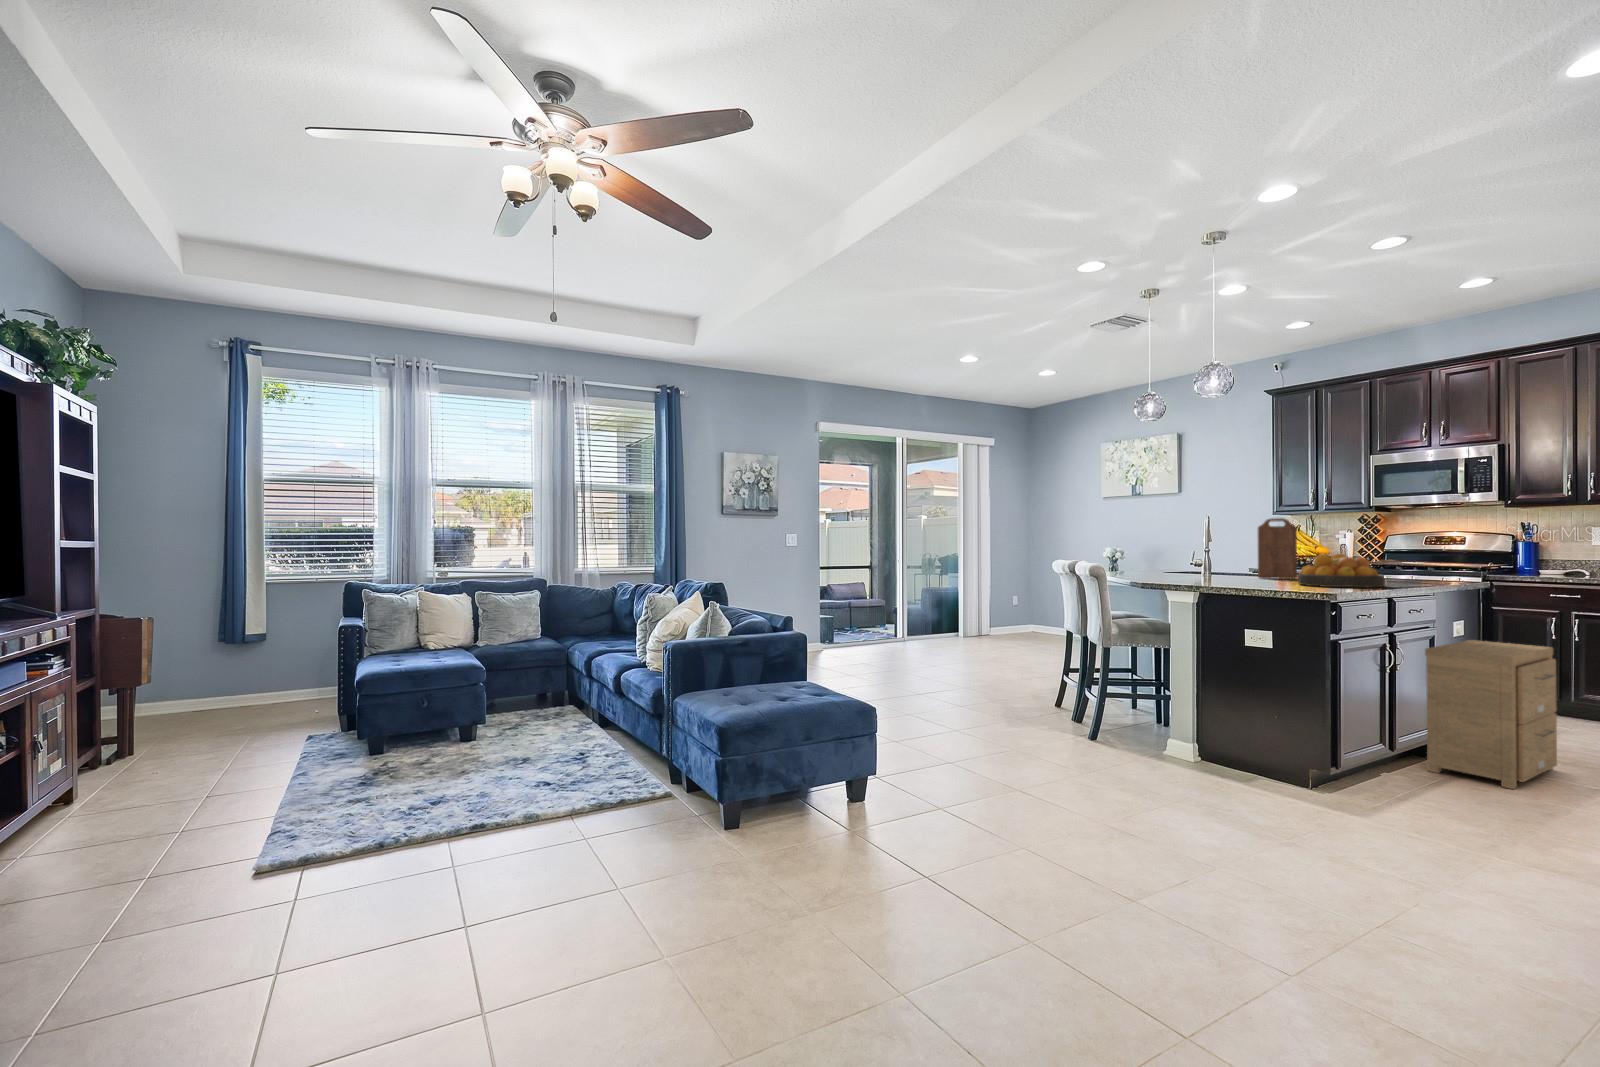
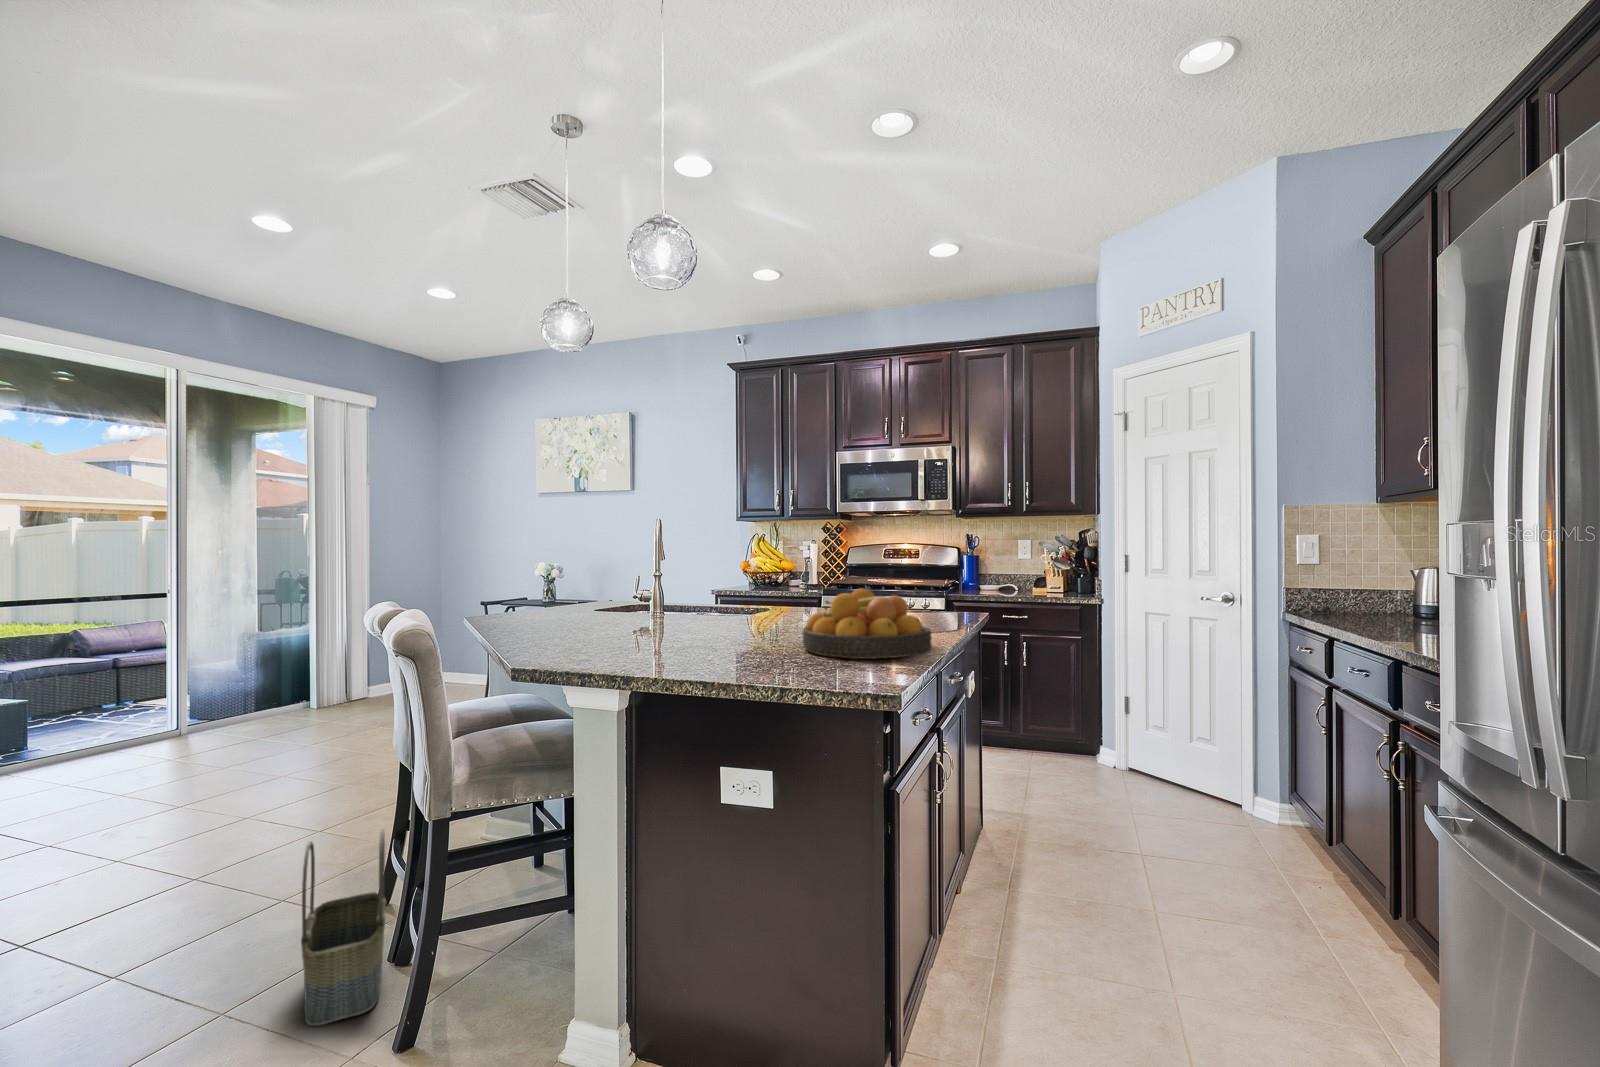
cutting board: present [1258,518,1297,578] -> none [730,525,784,625]
side table: present [1425,640,1557,789] -> none [967,700,1097,958]
basket: none [1042,658,1076,731] -> present [301,829,386,1026]

